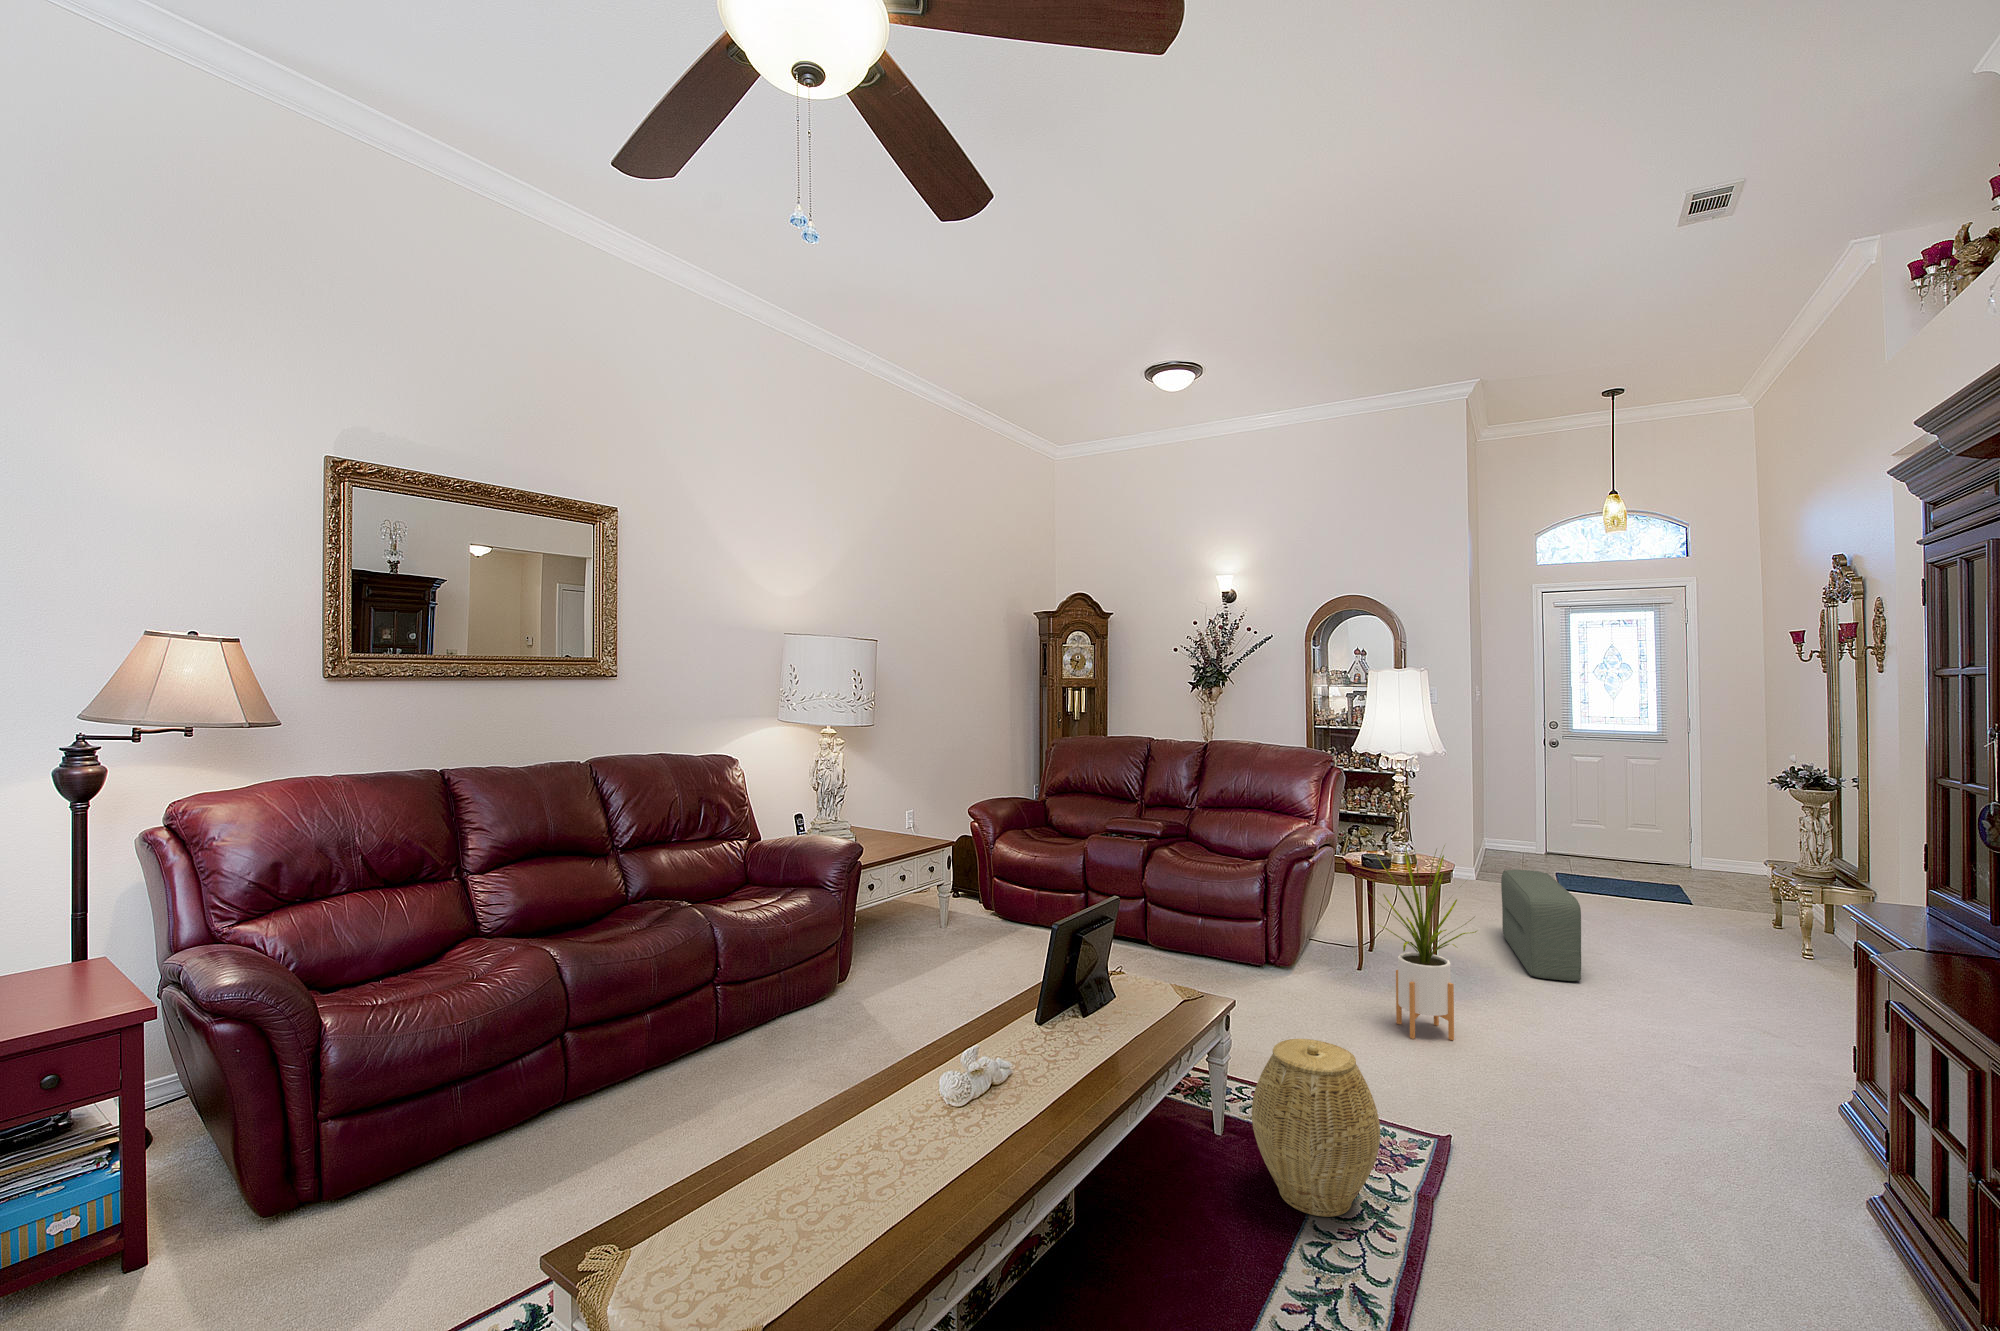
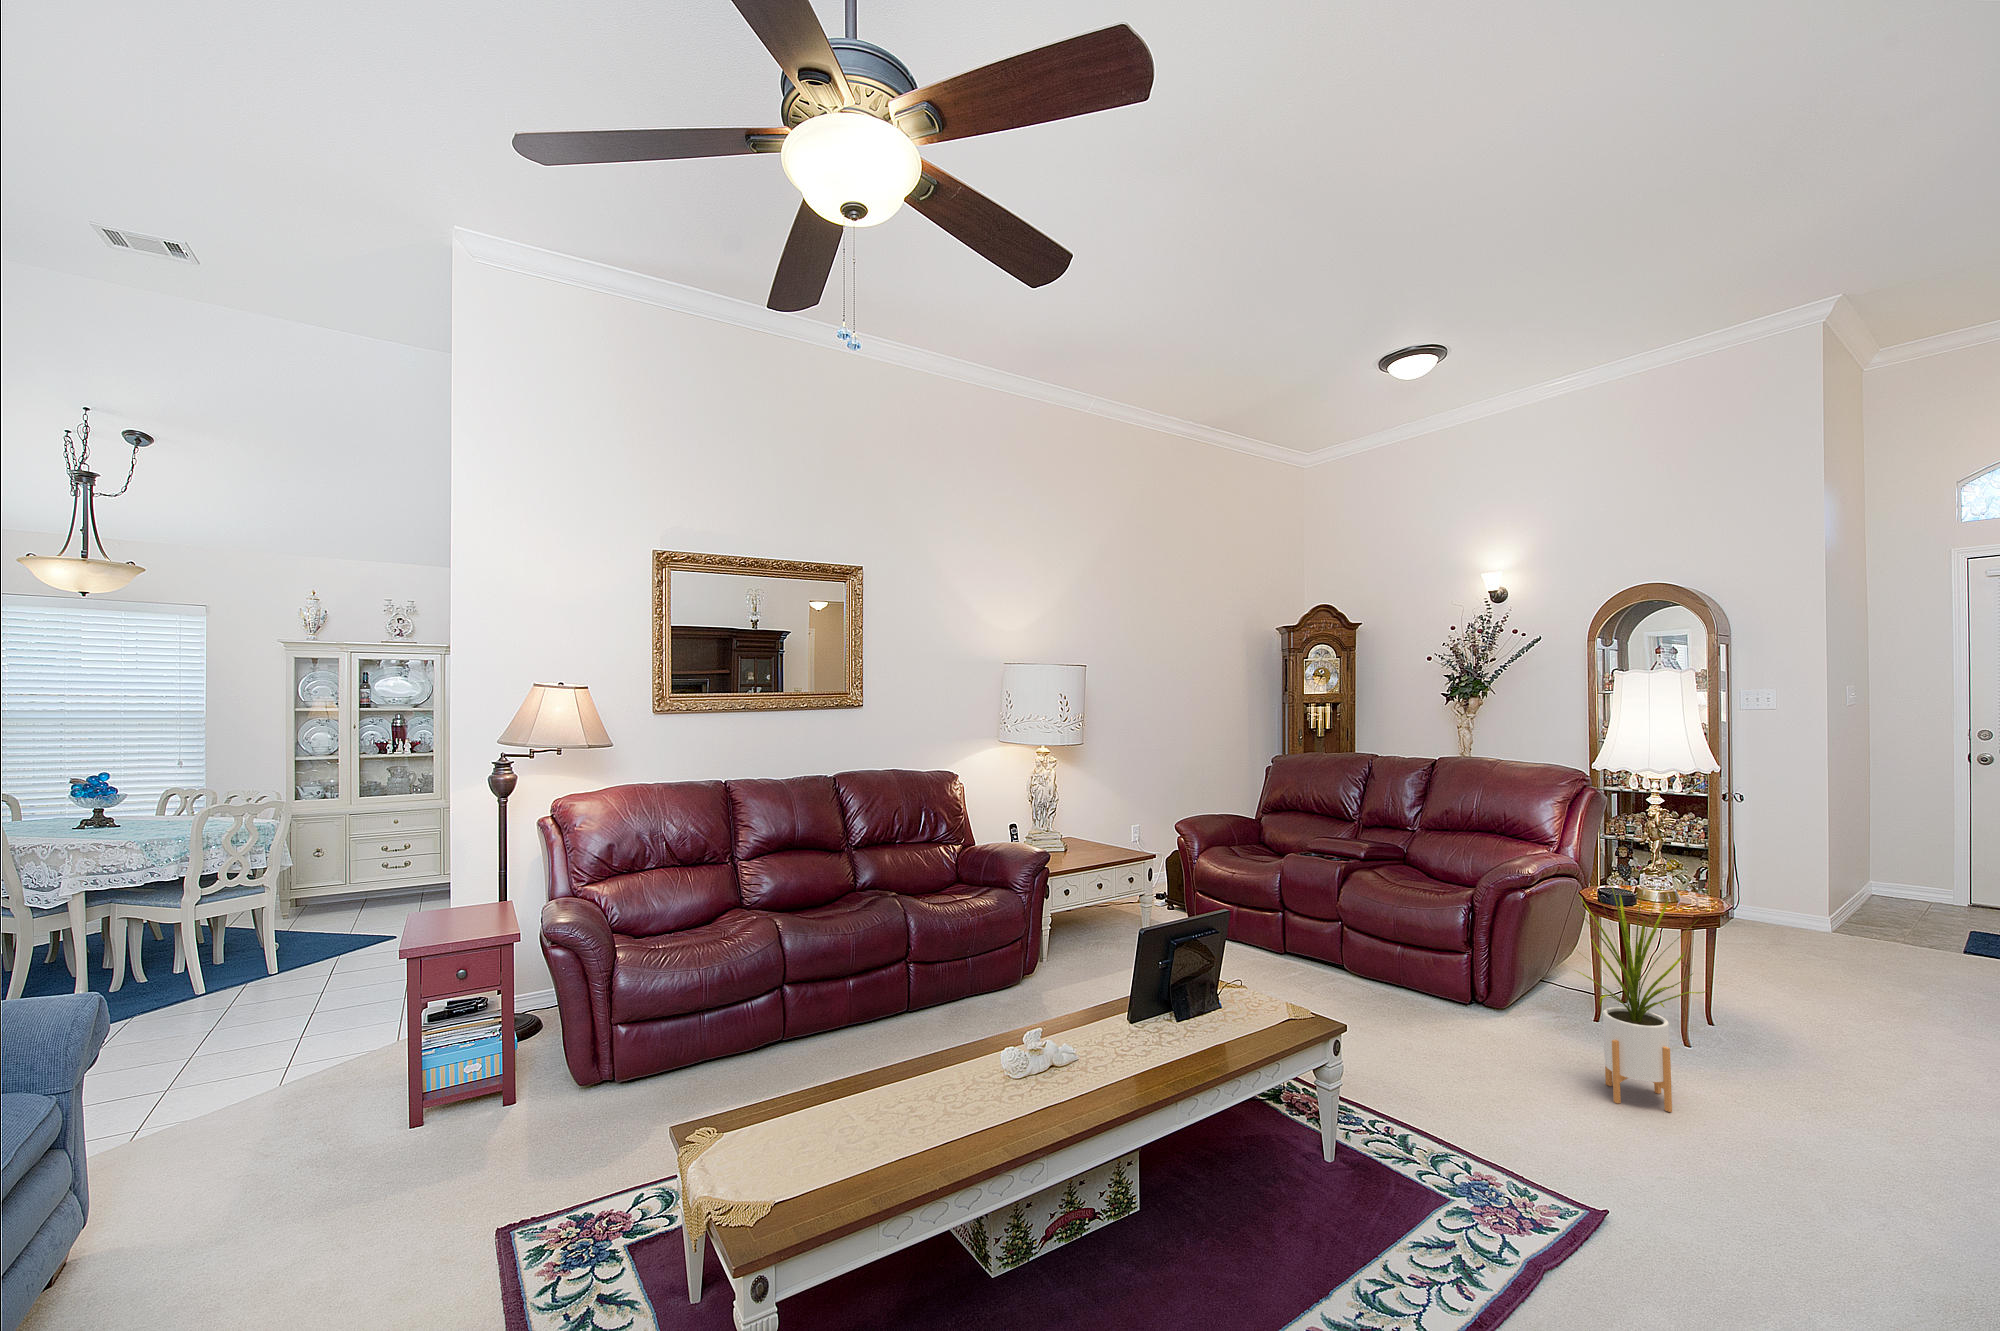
pouf: present [1501,870,1581,981] -> none [1815,924,1905,1068]
woven basket: present [1252,1039,1380,1217] -> none [1338,1078,1473,1261]

